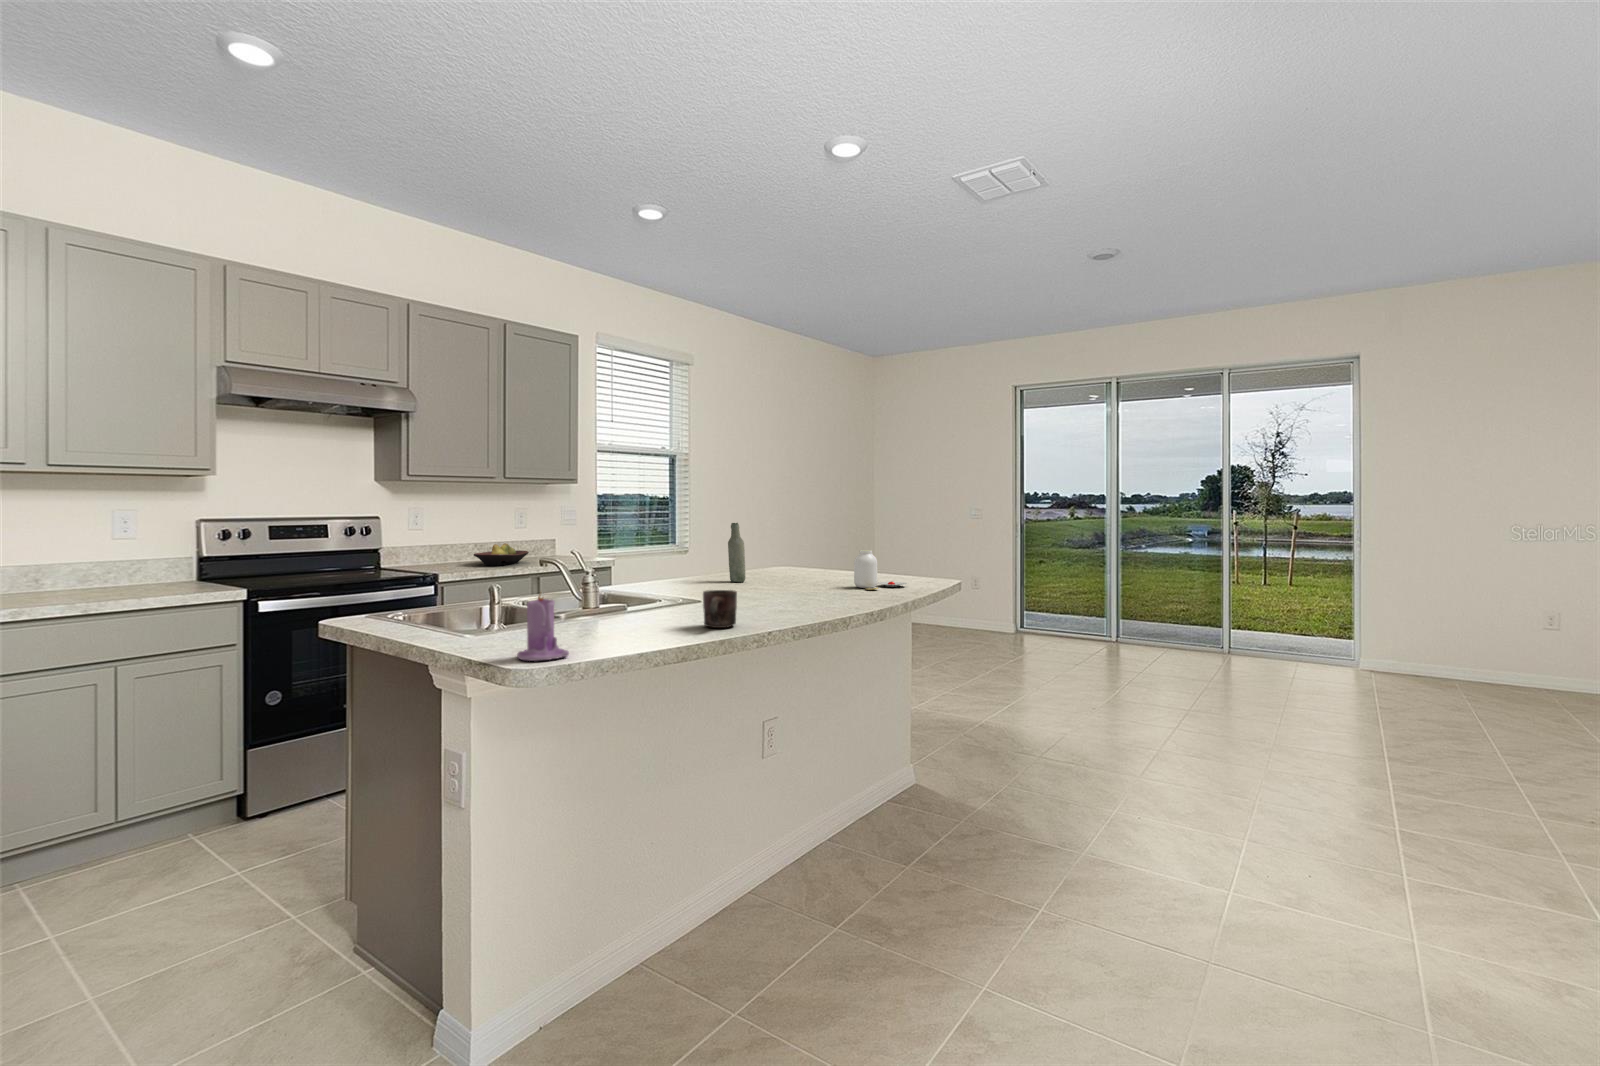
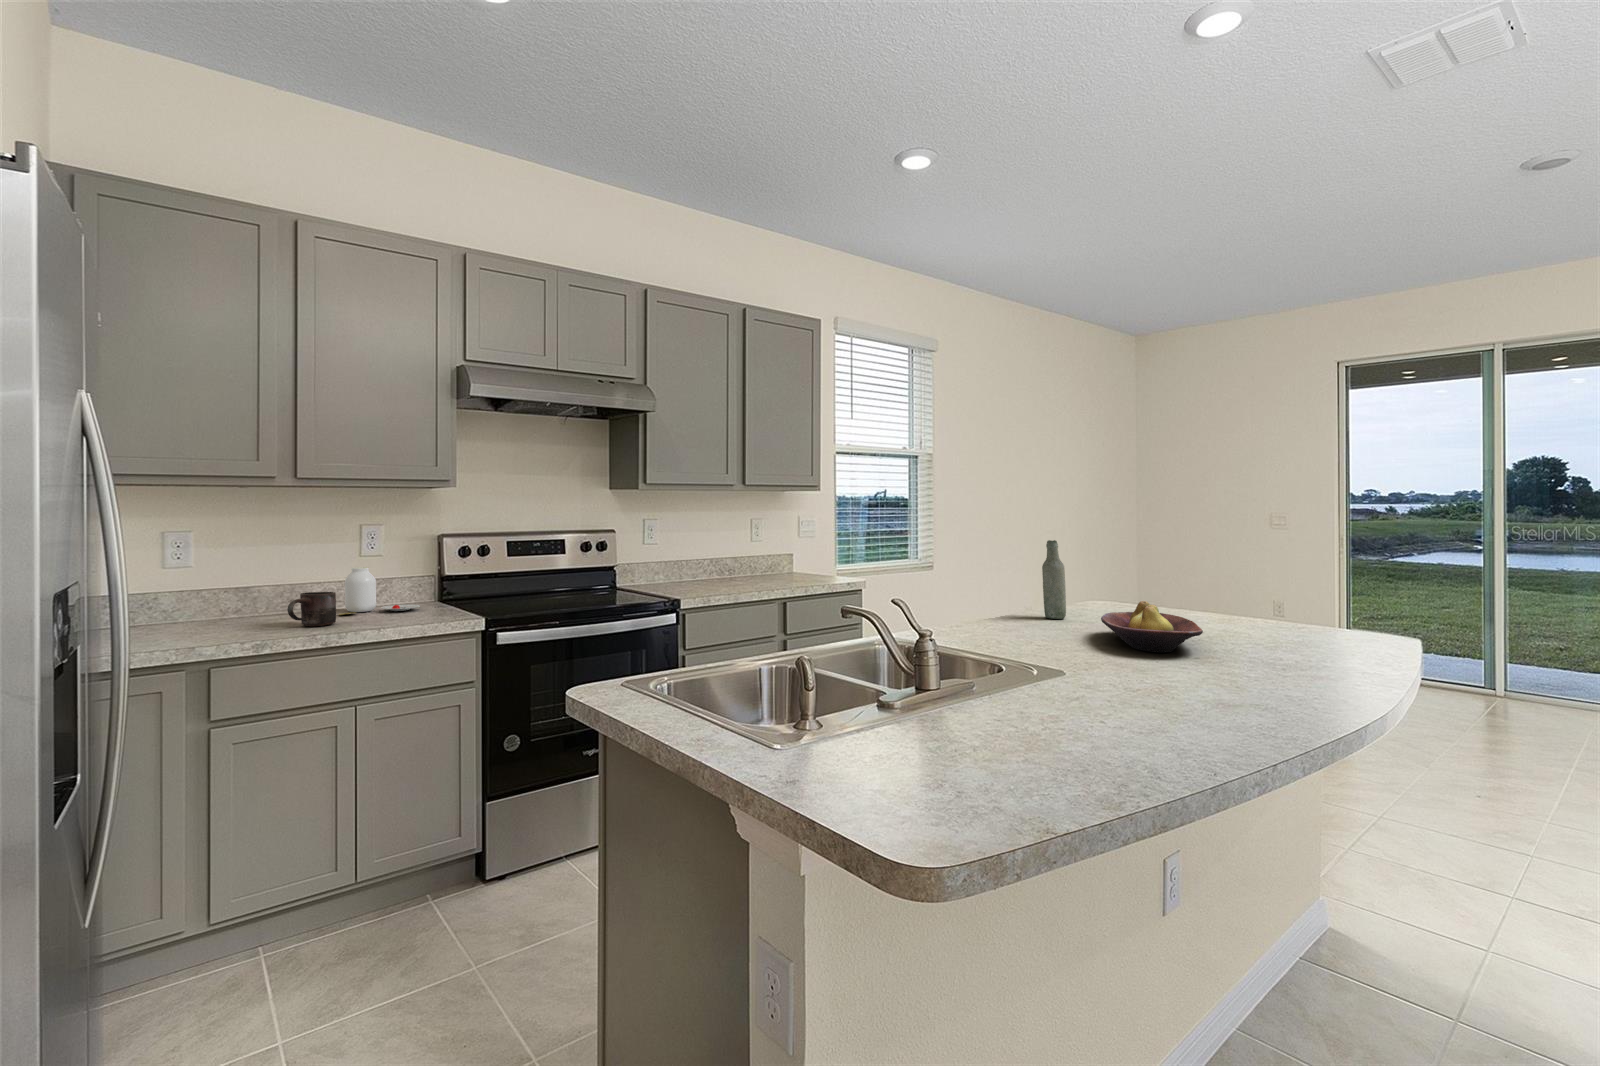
fruit bowl: present [474,543,529,566] -> present [1101,601,1203,653]
jar: present [854,550,907,590] -> present [338,567,420,615]
mug: present [703,590,737,628] -> present [287,592,336,626]
candle: present [517,594,569,661] -> none [872,671,957,792]

